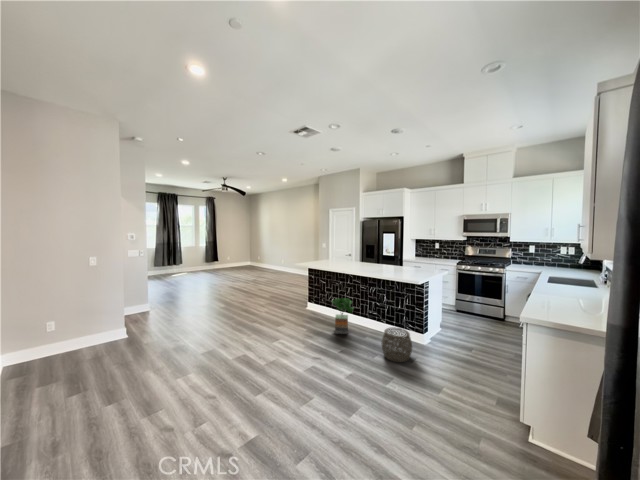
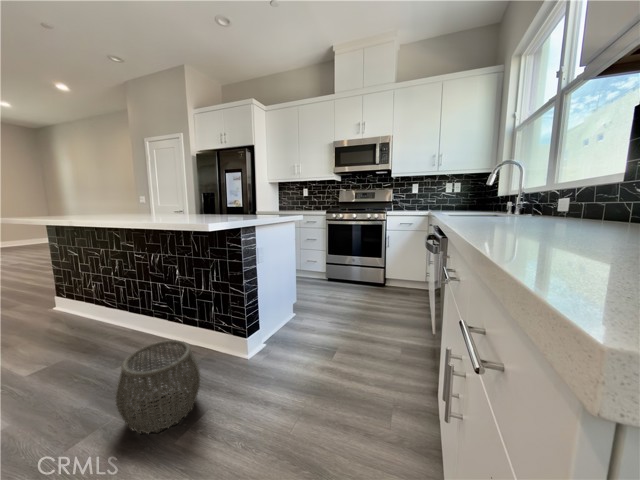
potted tree: present [332,298,353,334] -> none [43,282,109,366]

